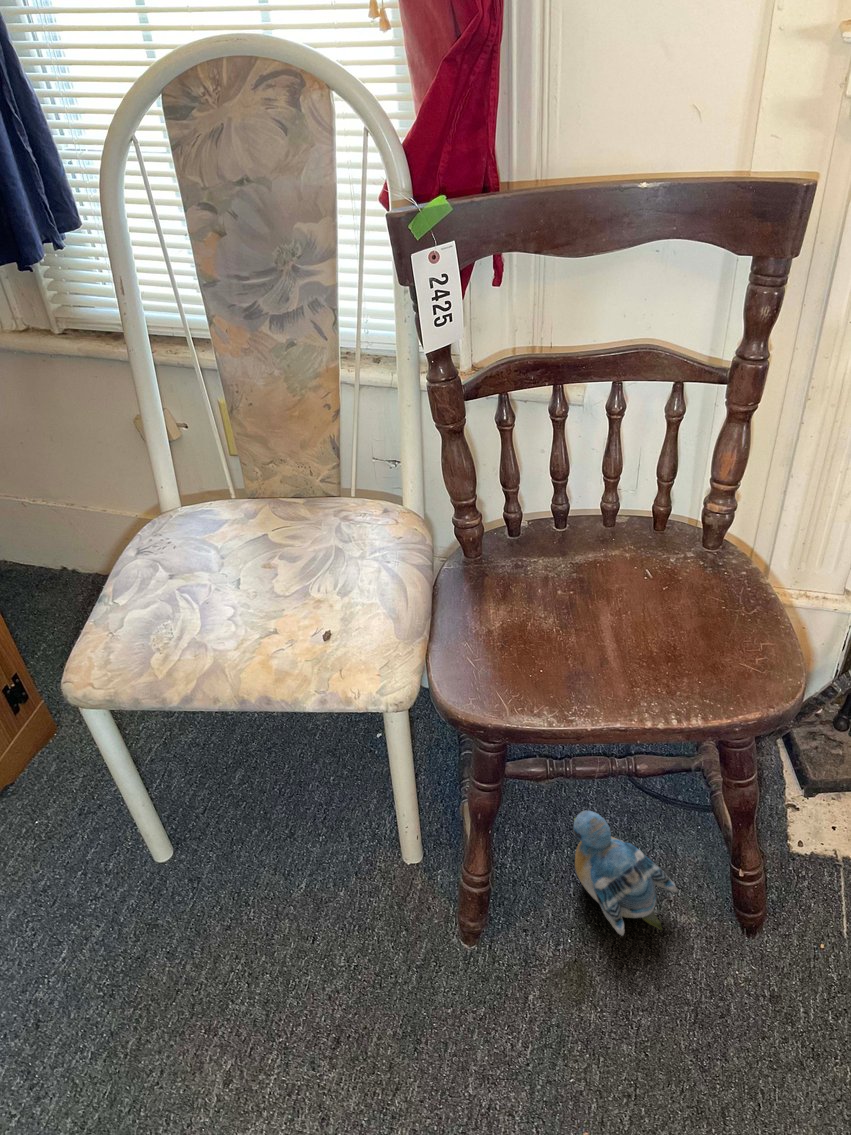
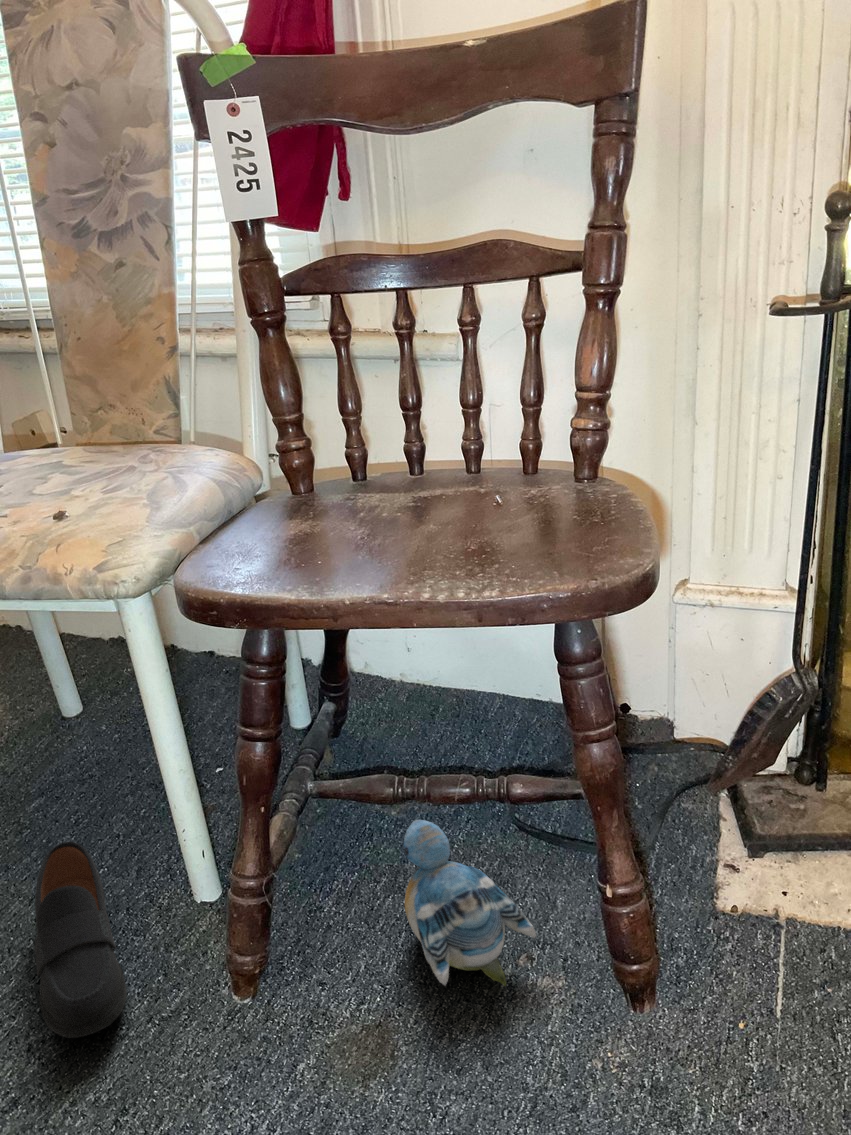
shoe: none [295,834,392,994] -> present [35,842,126,1038]

